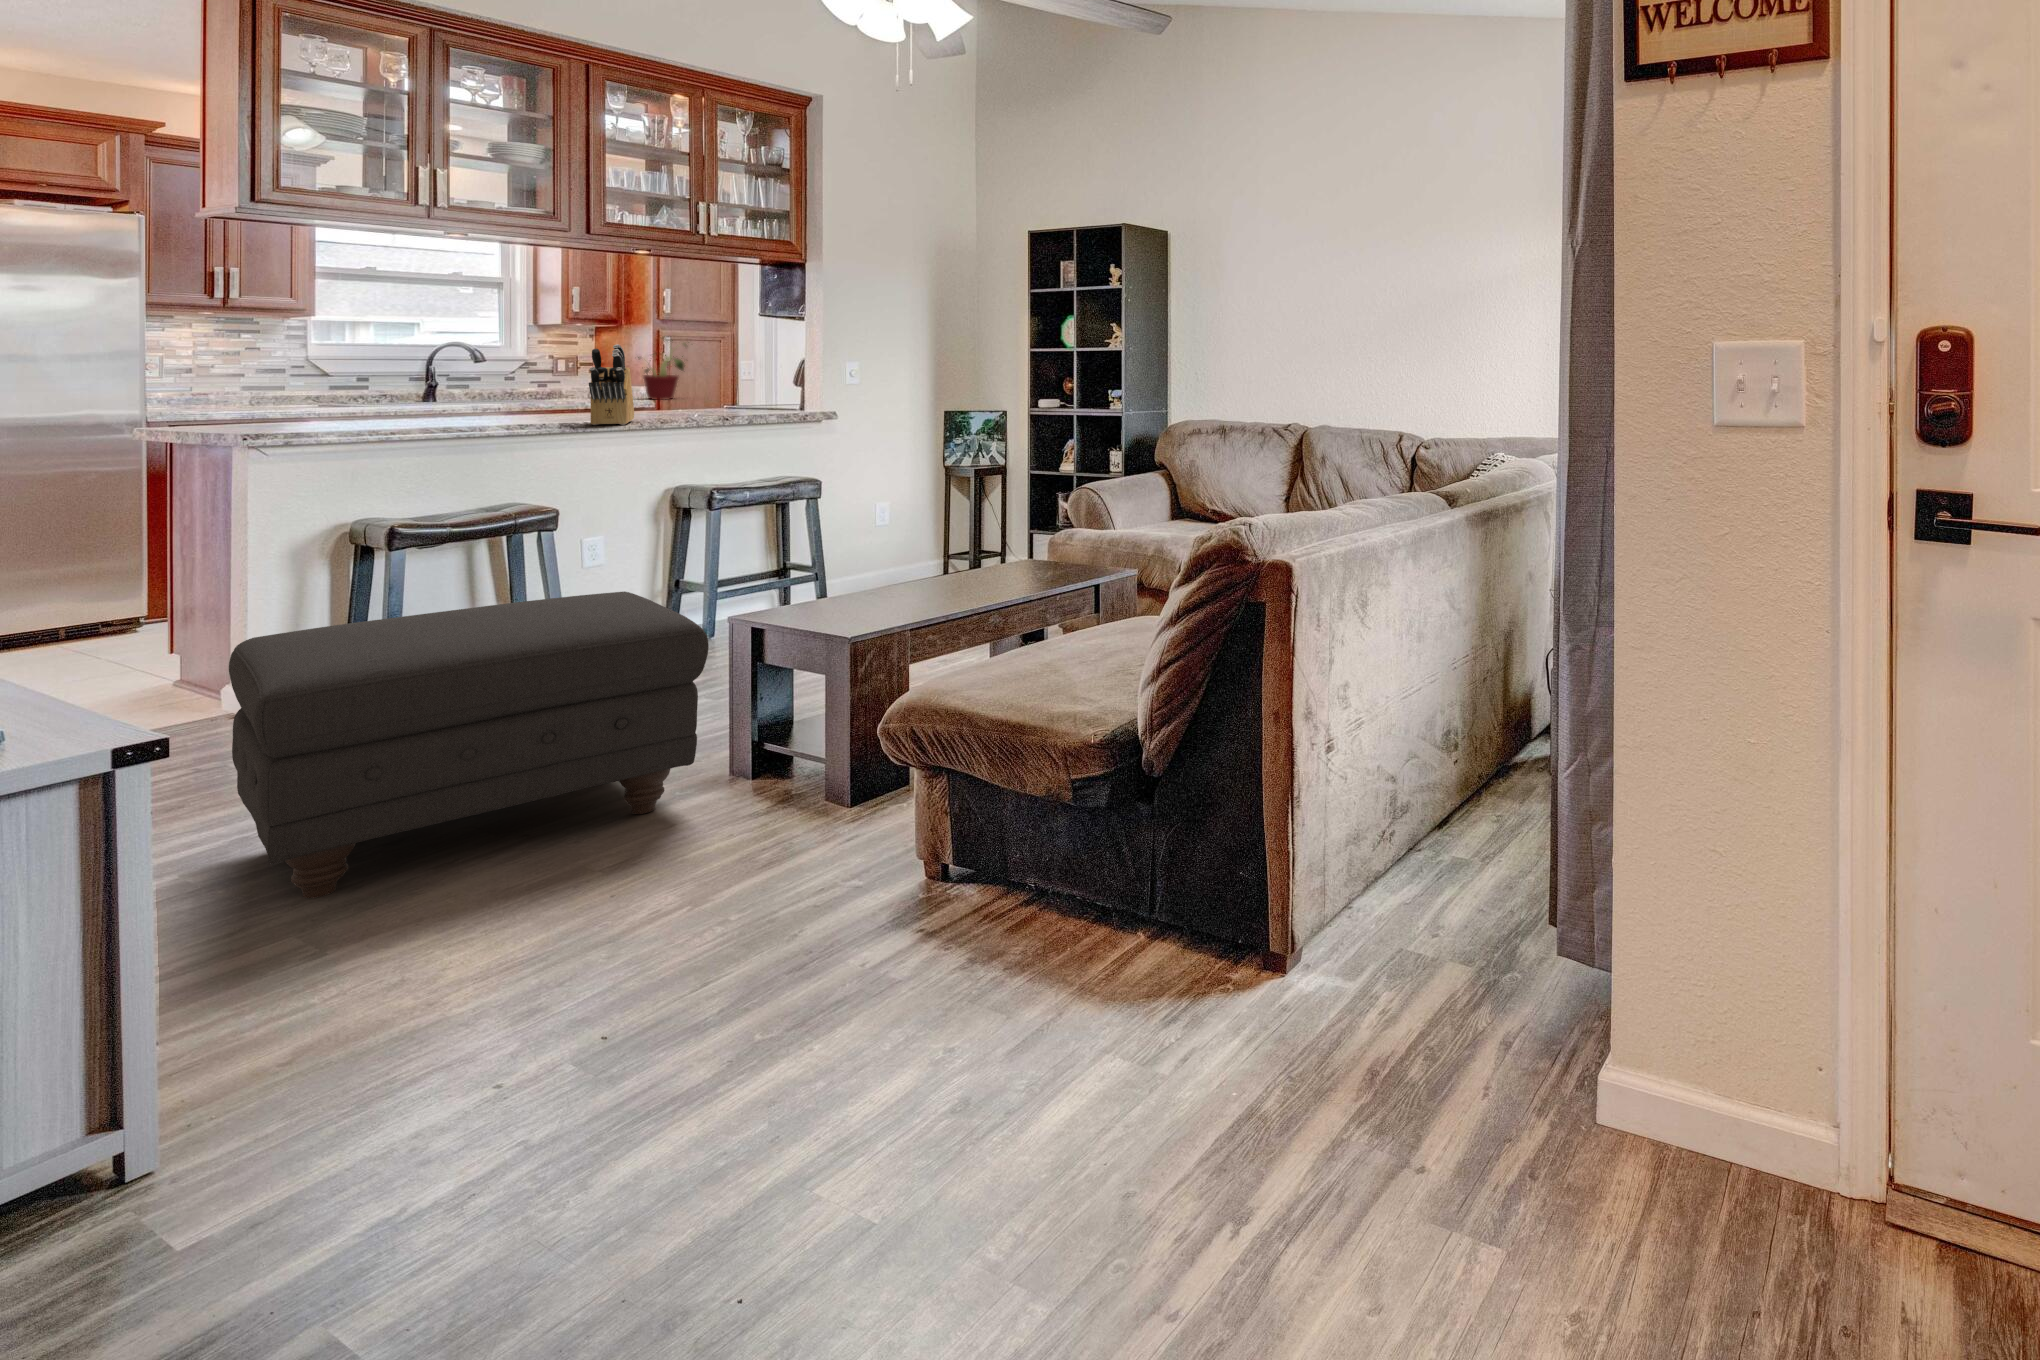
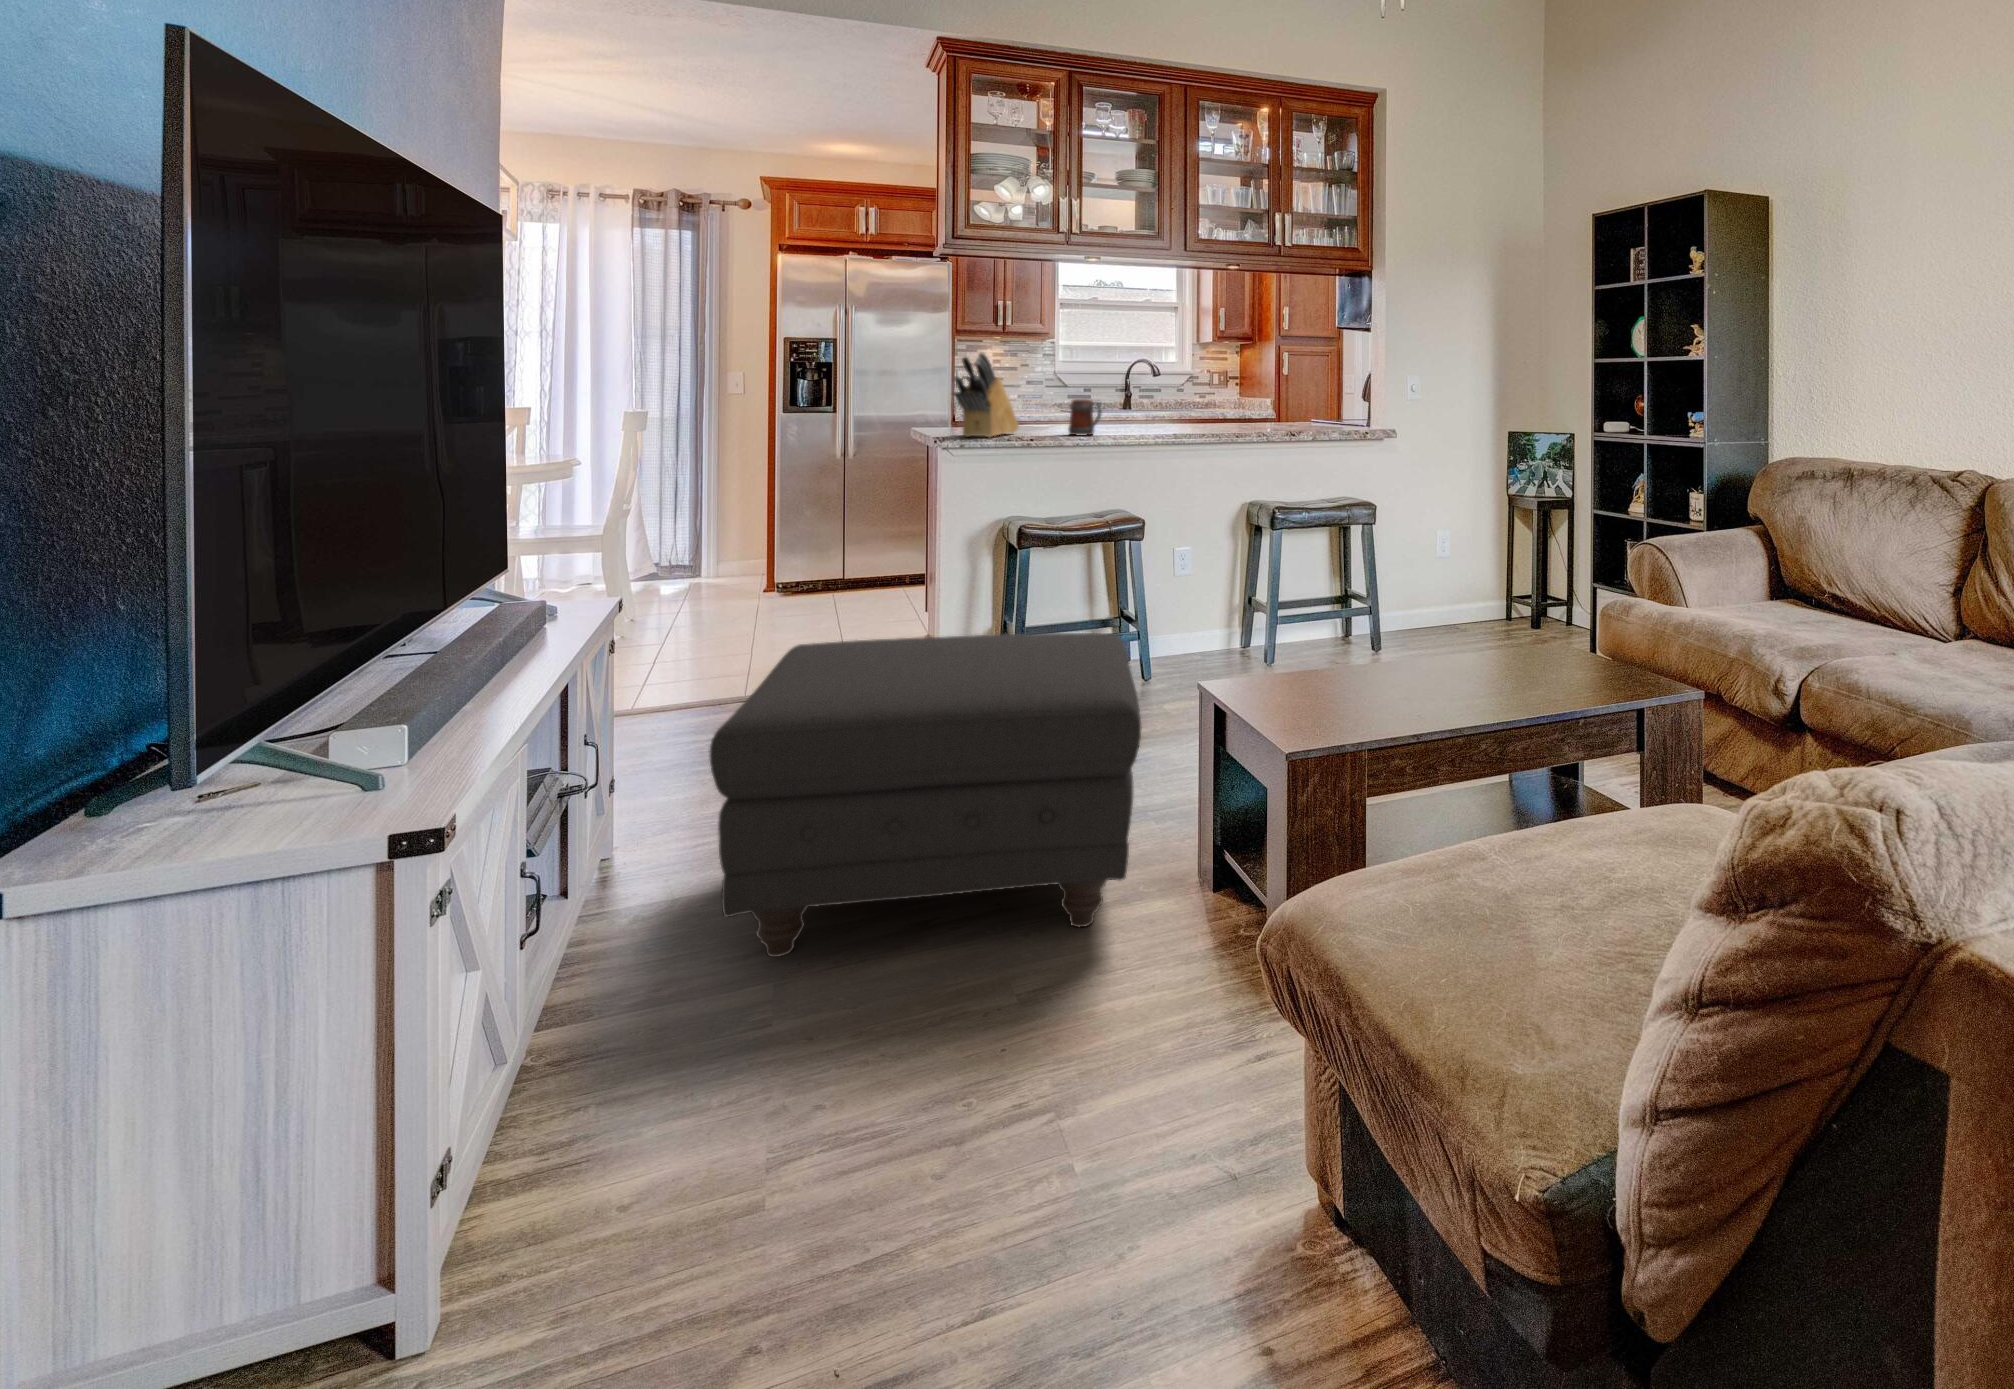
potted plant: present [638,336,686,400] -> none [1259,352,1305,412]
knife block: present [589,344,634,425] -> present [954,353,1019,437]
mug: none [448,390,497,428] -> present [1068,399,1101,436]

